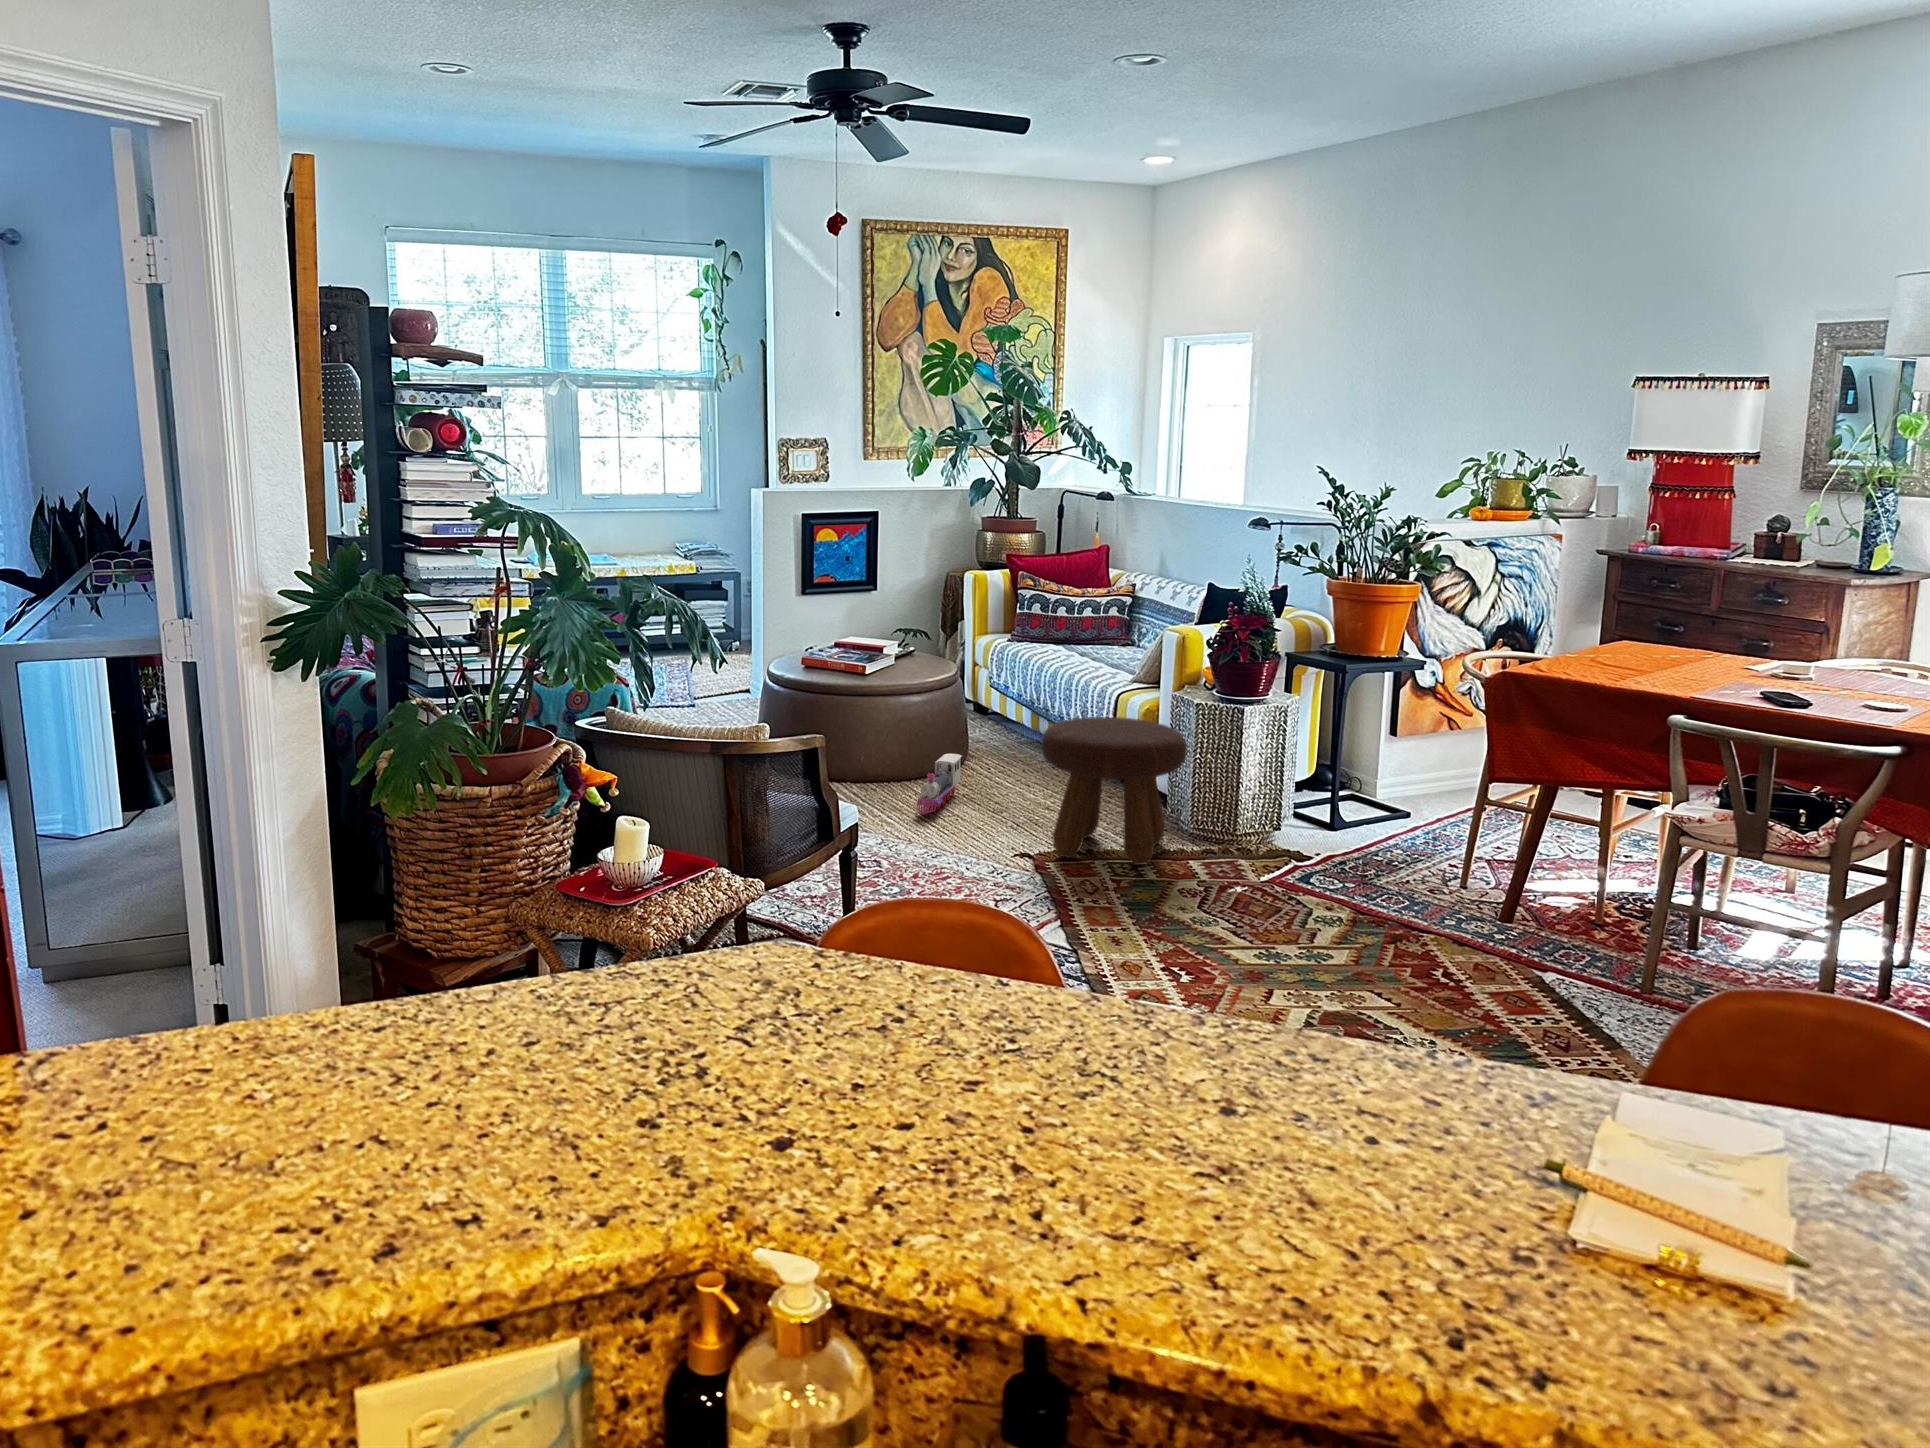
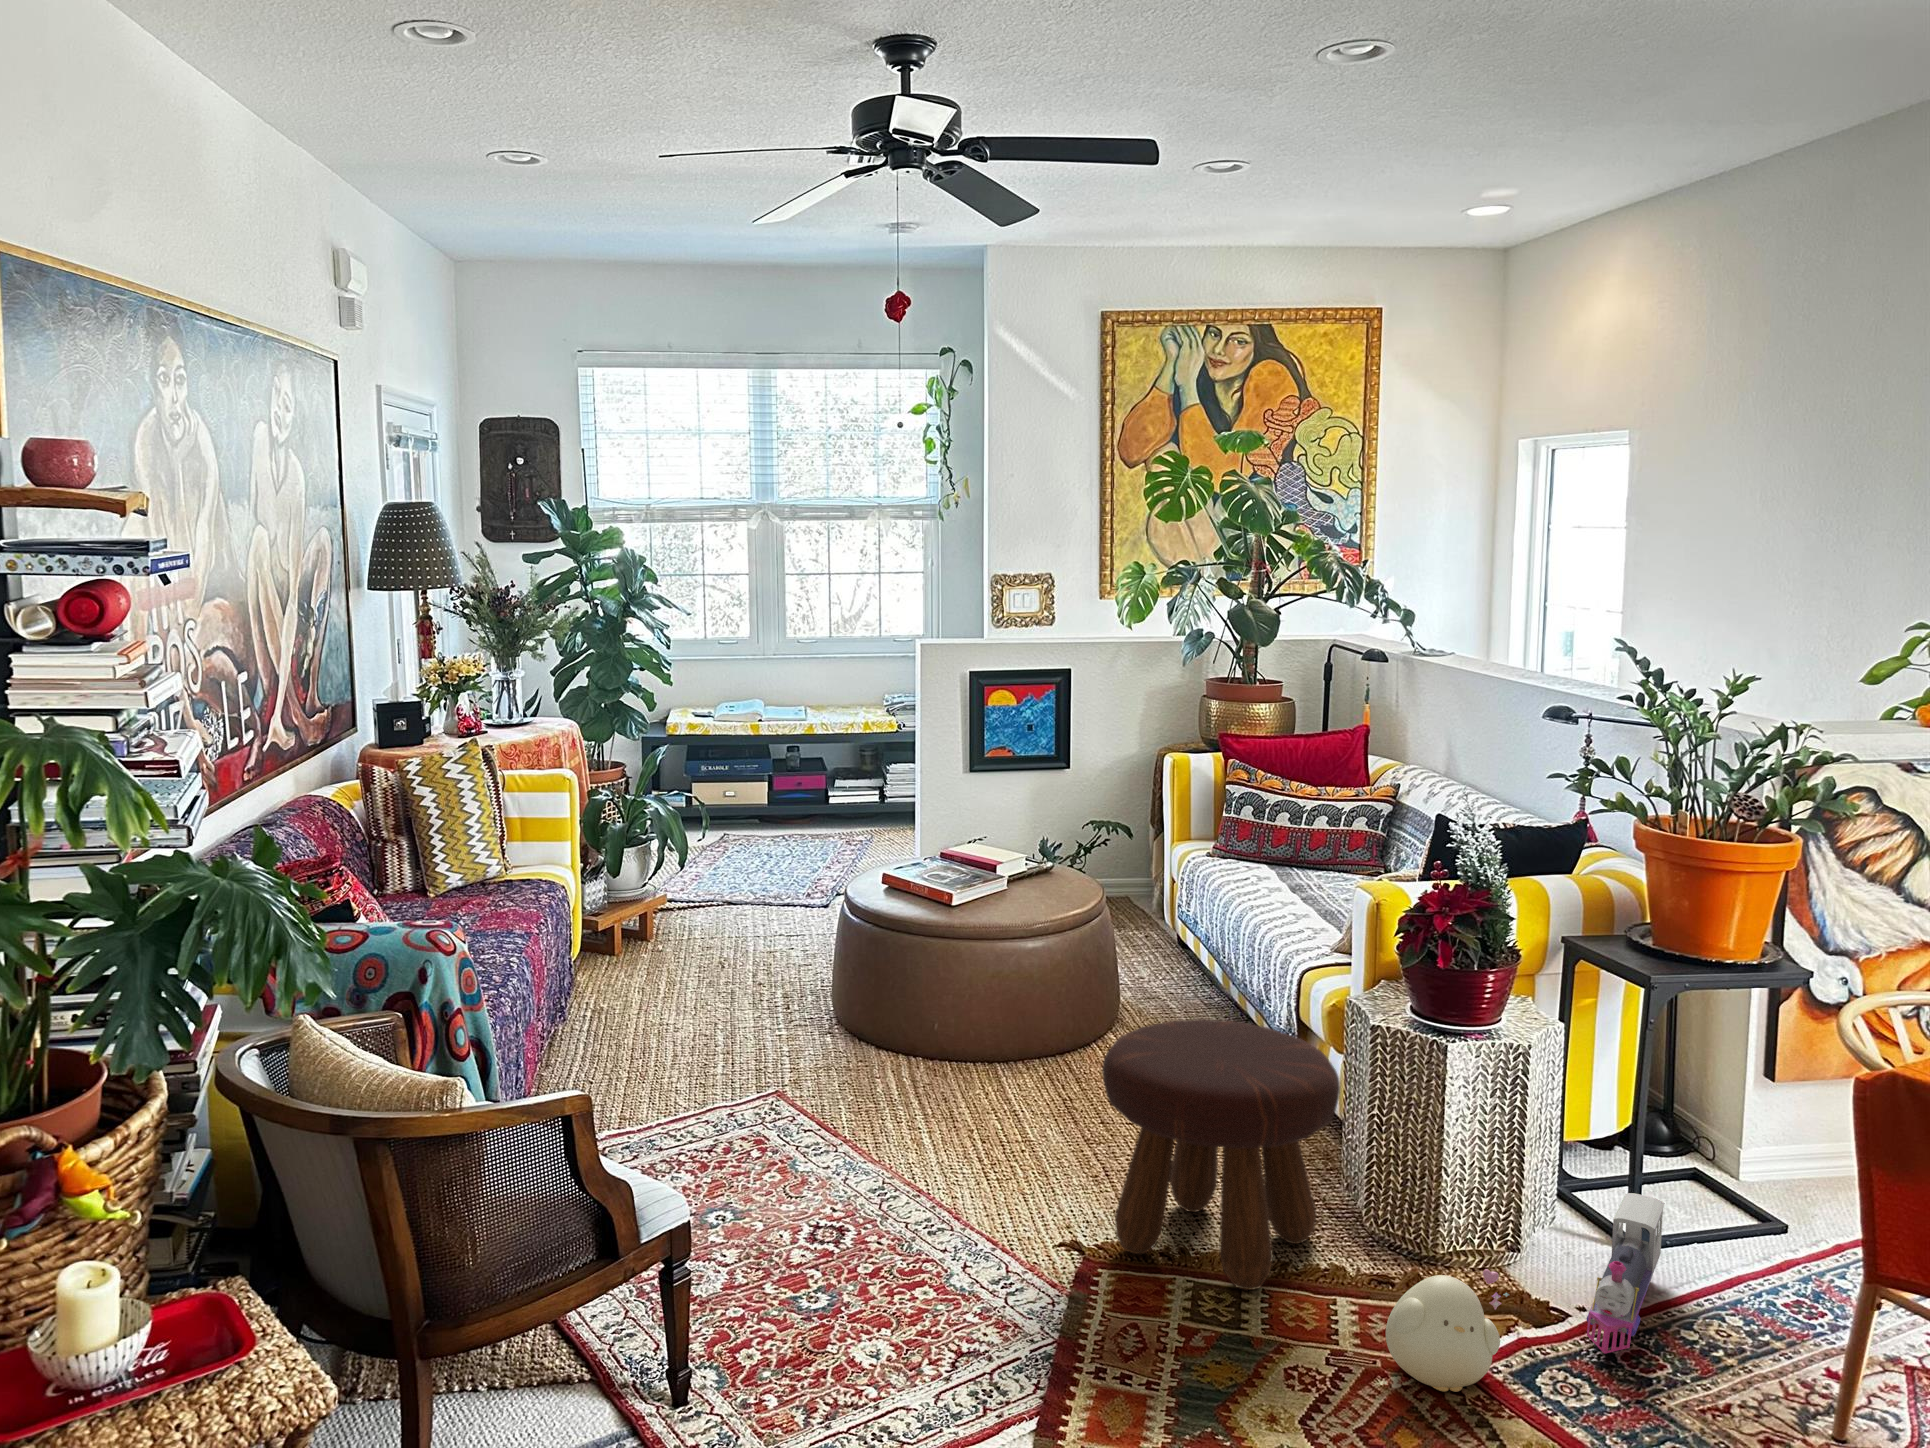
toy train: present [917,754,962,814] -> present [1587,1193,1665,1354]
plush toy: none [1234,823,1300,891] -> present [1386,1269,1509,1392]

